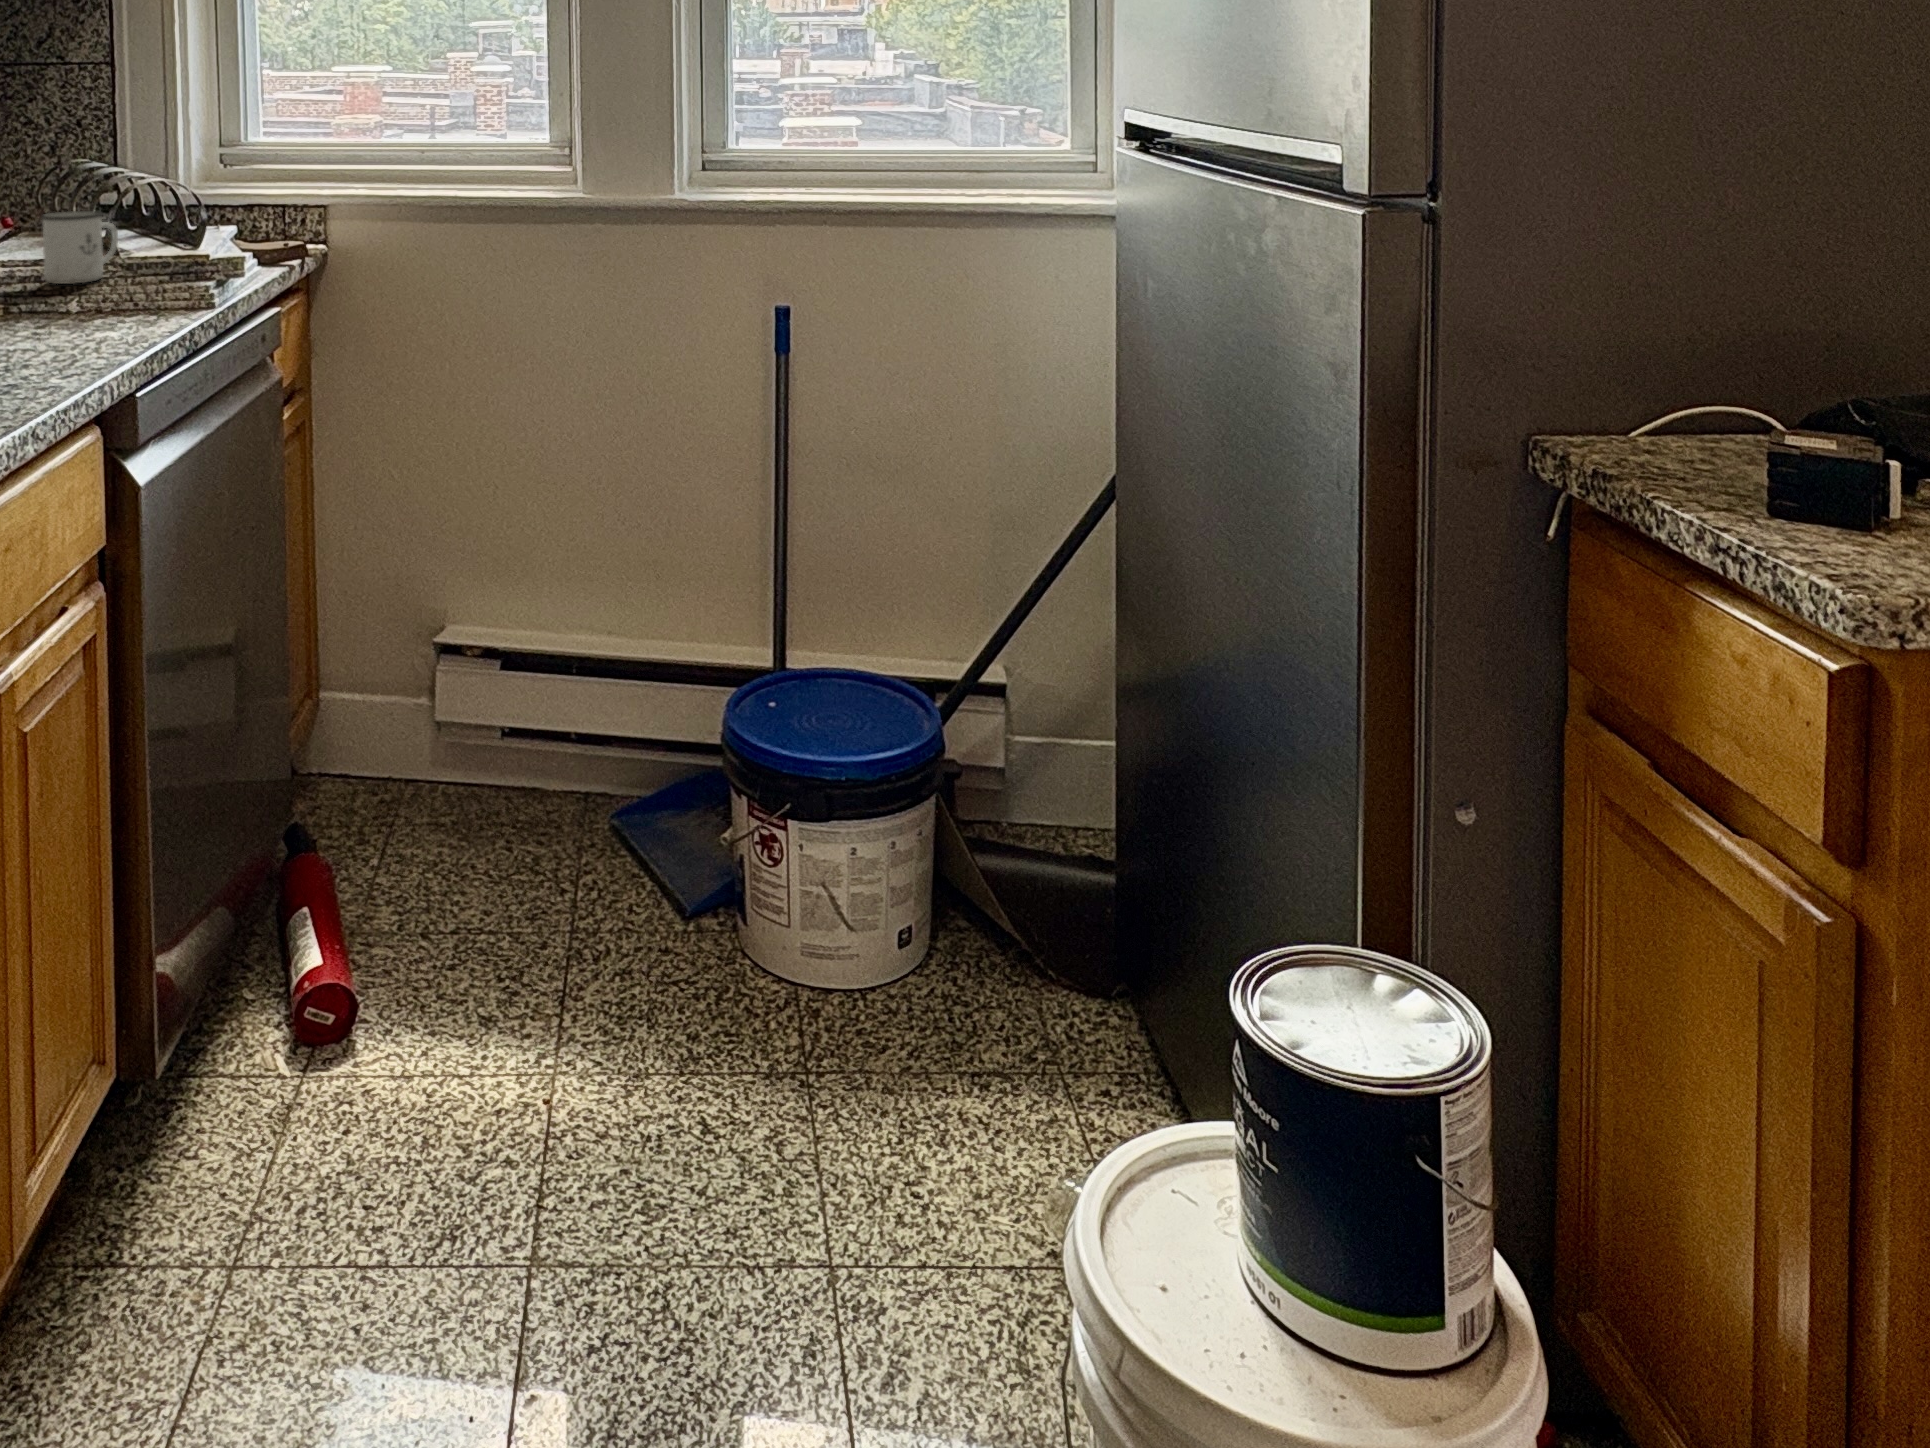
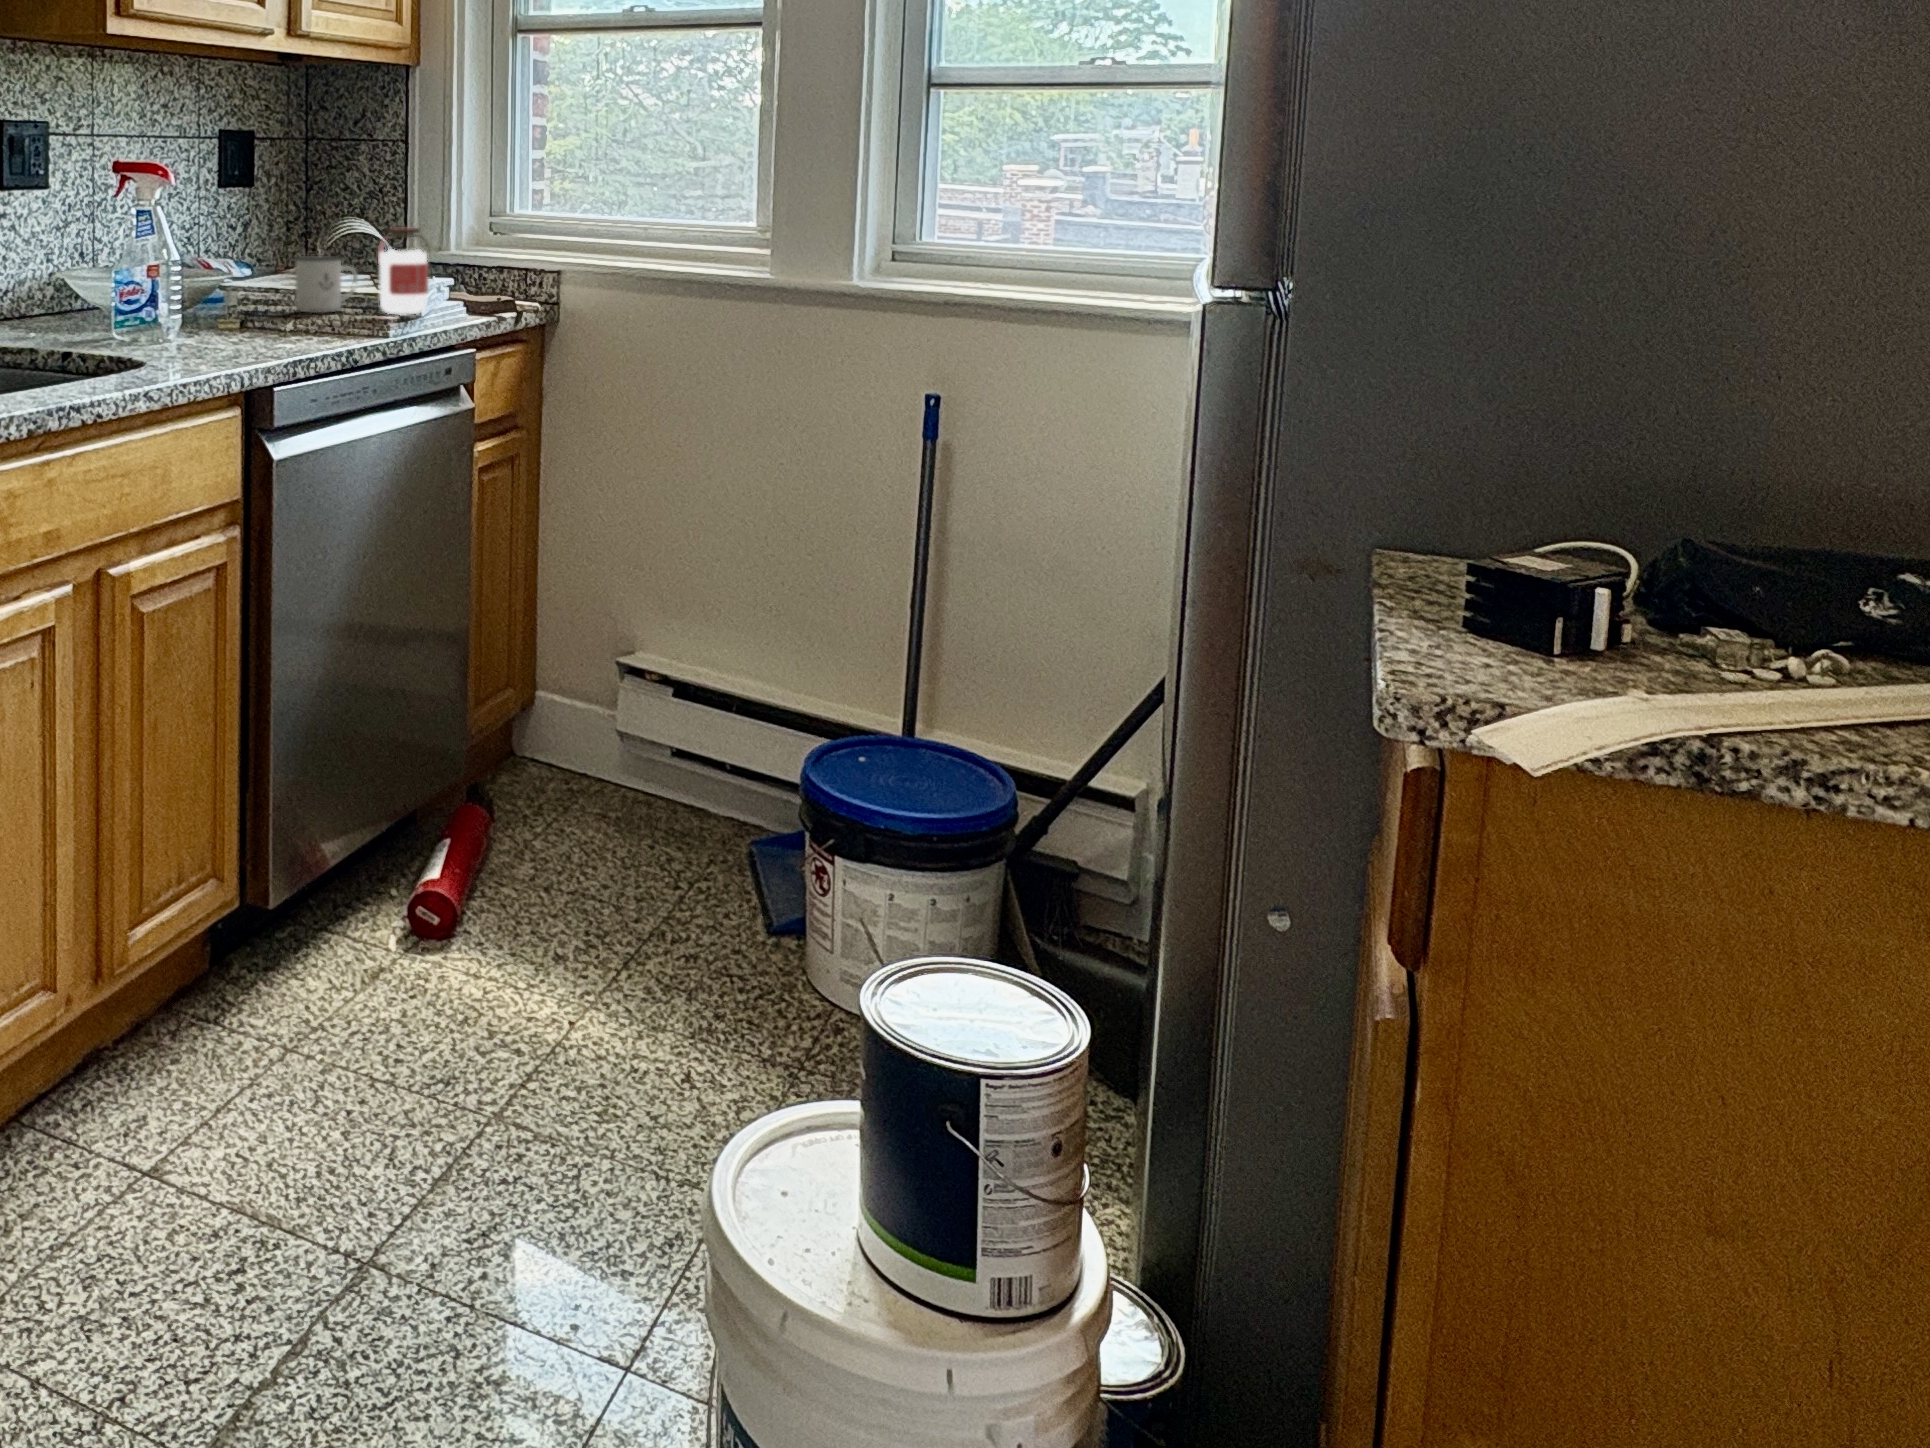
jar: none [159,173,226,280] -> present [378,228,428,314]

